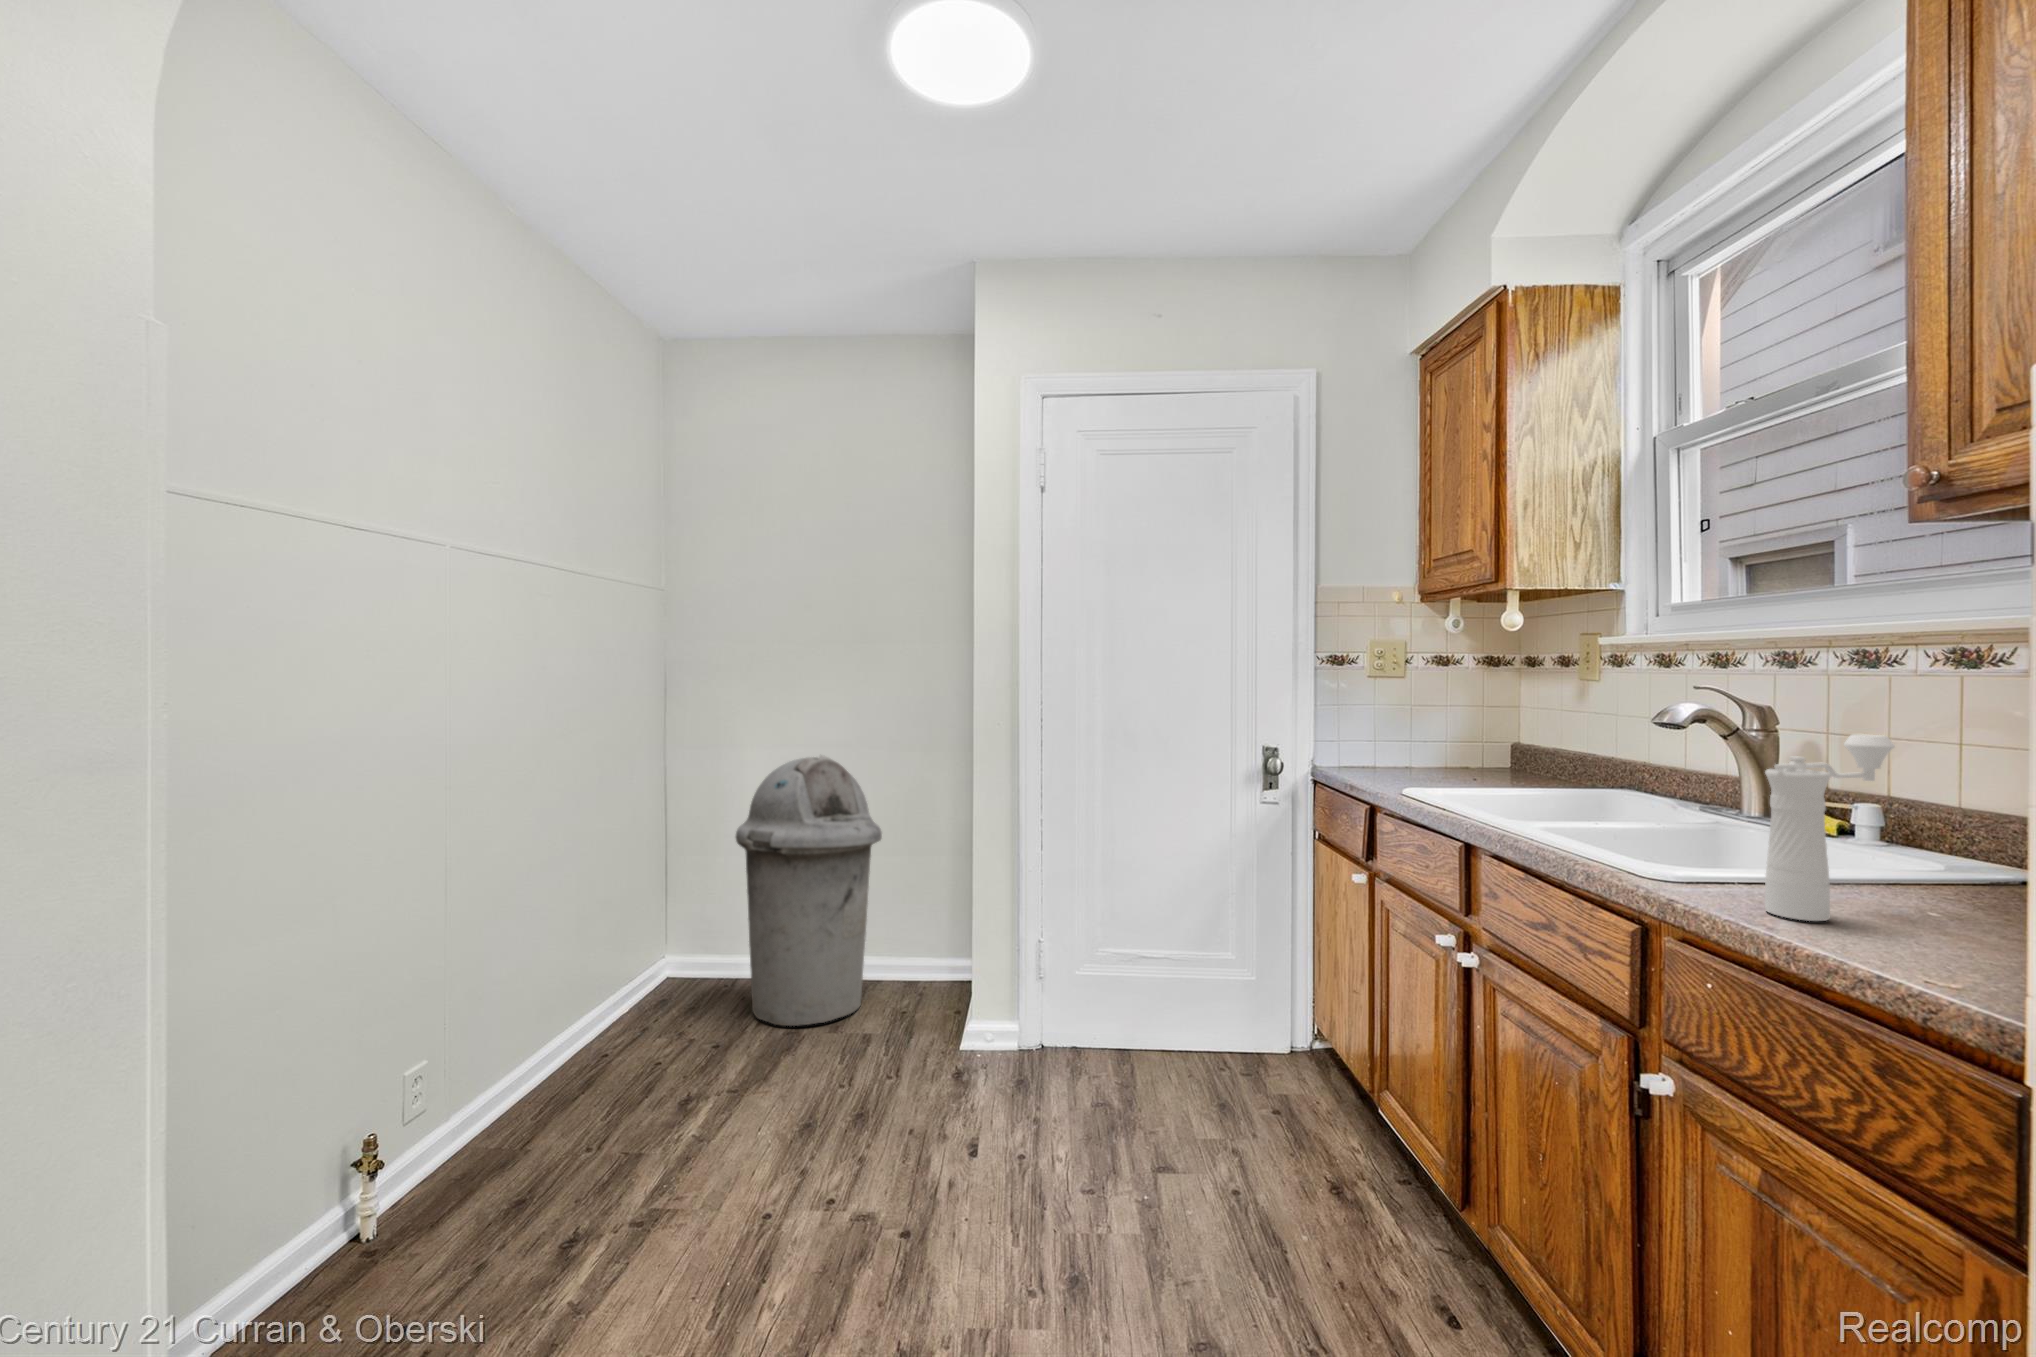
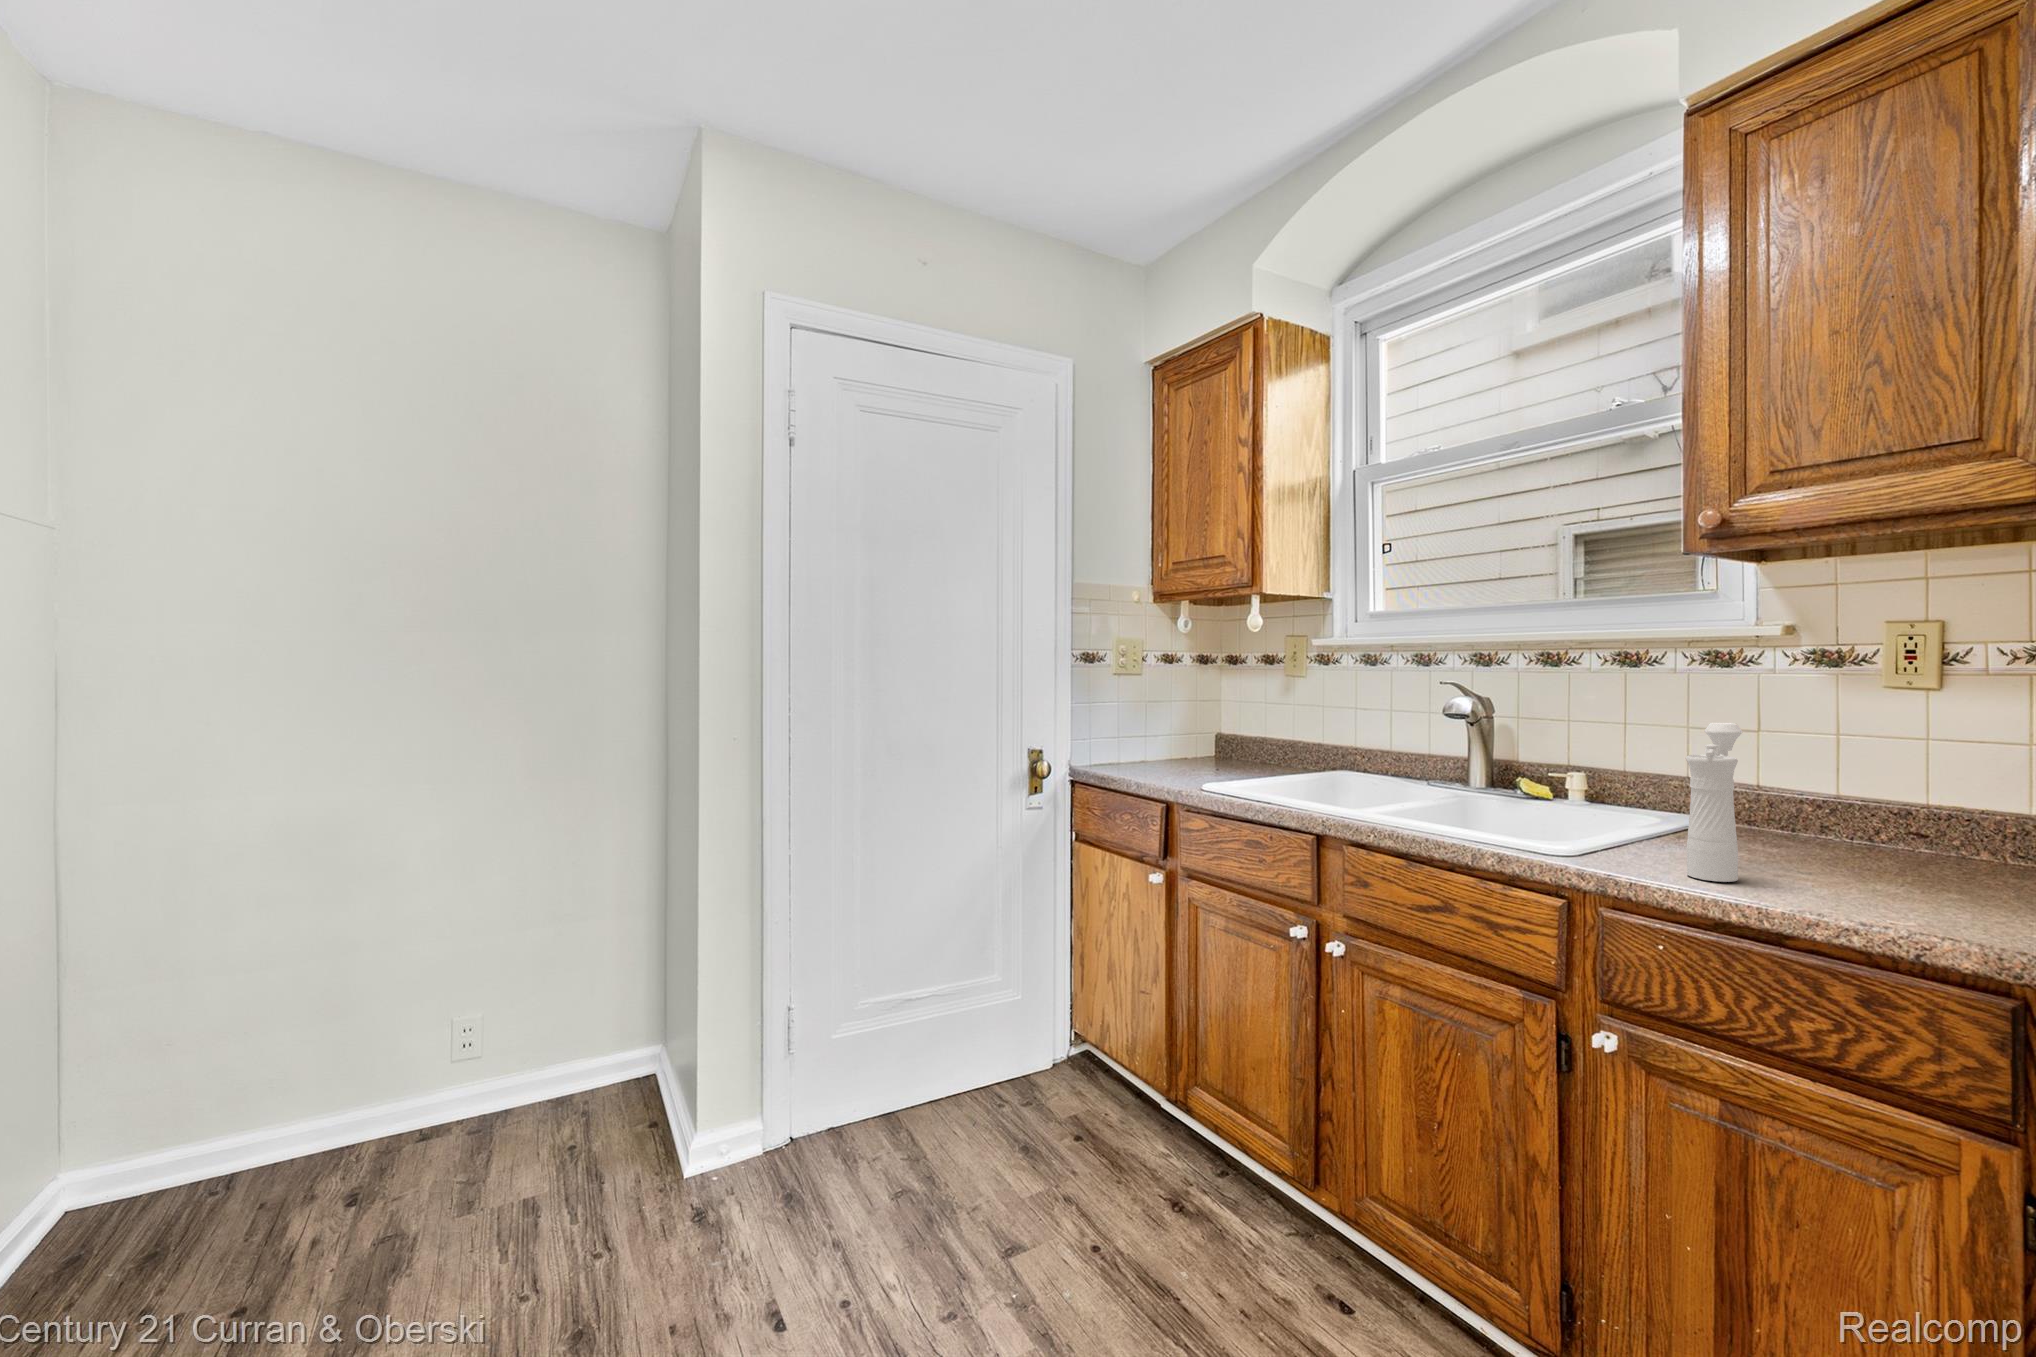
trash can: present [736,755,882,1026] -> none [260,805,521,1229]

